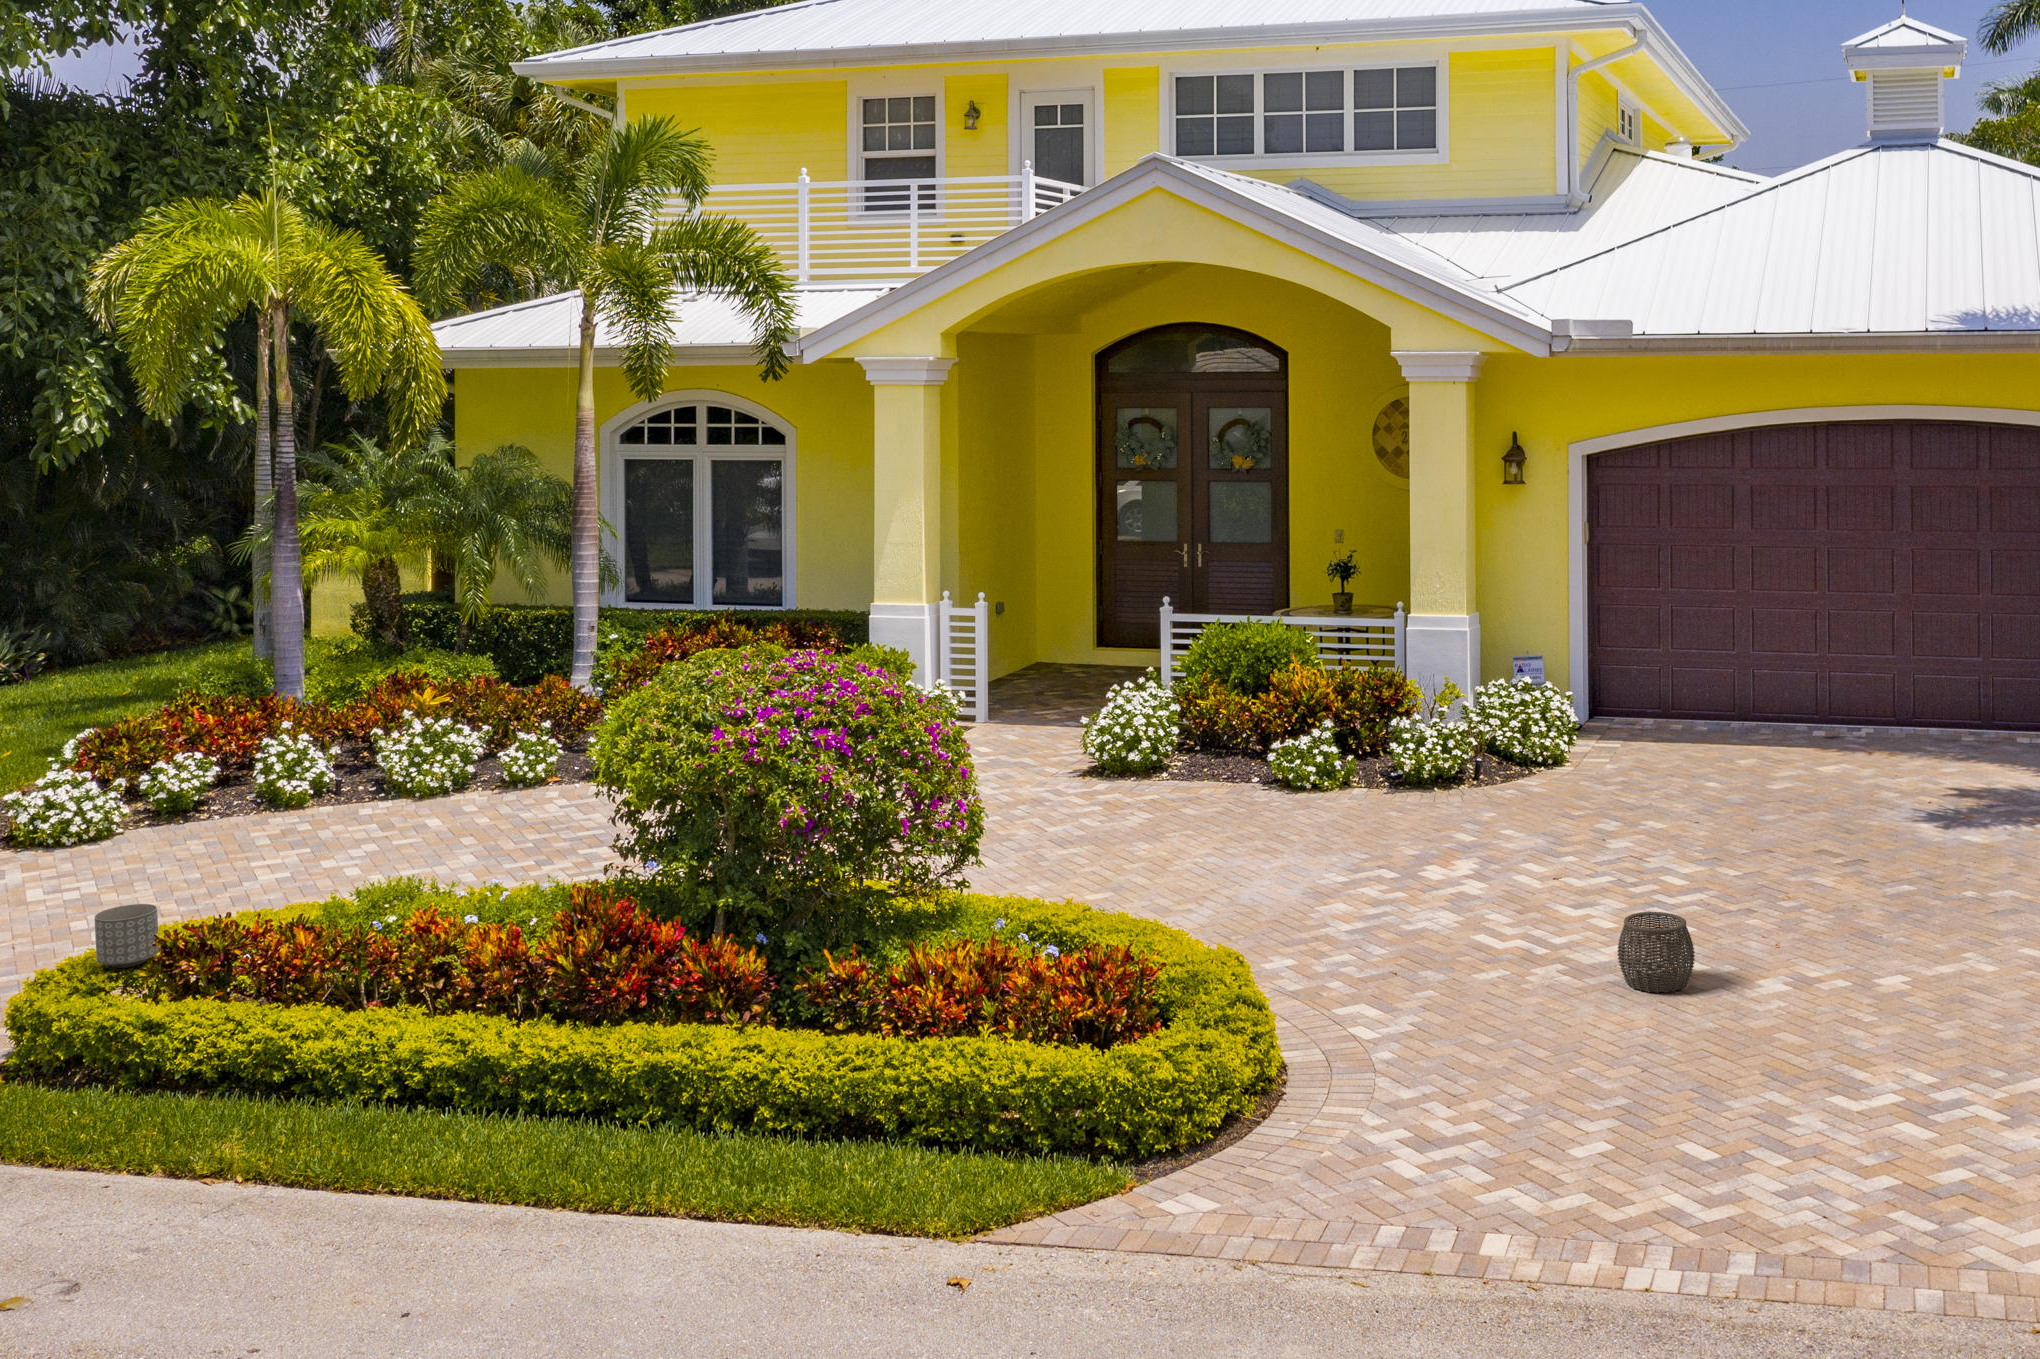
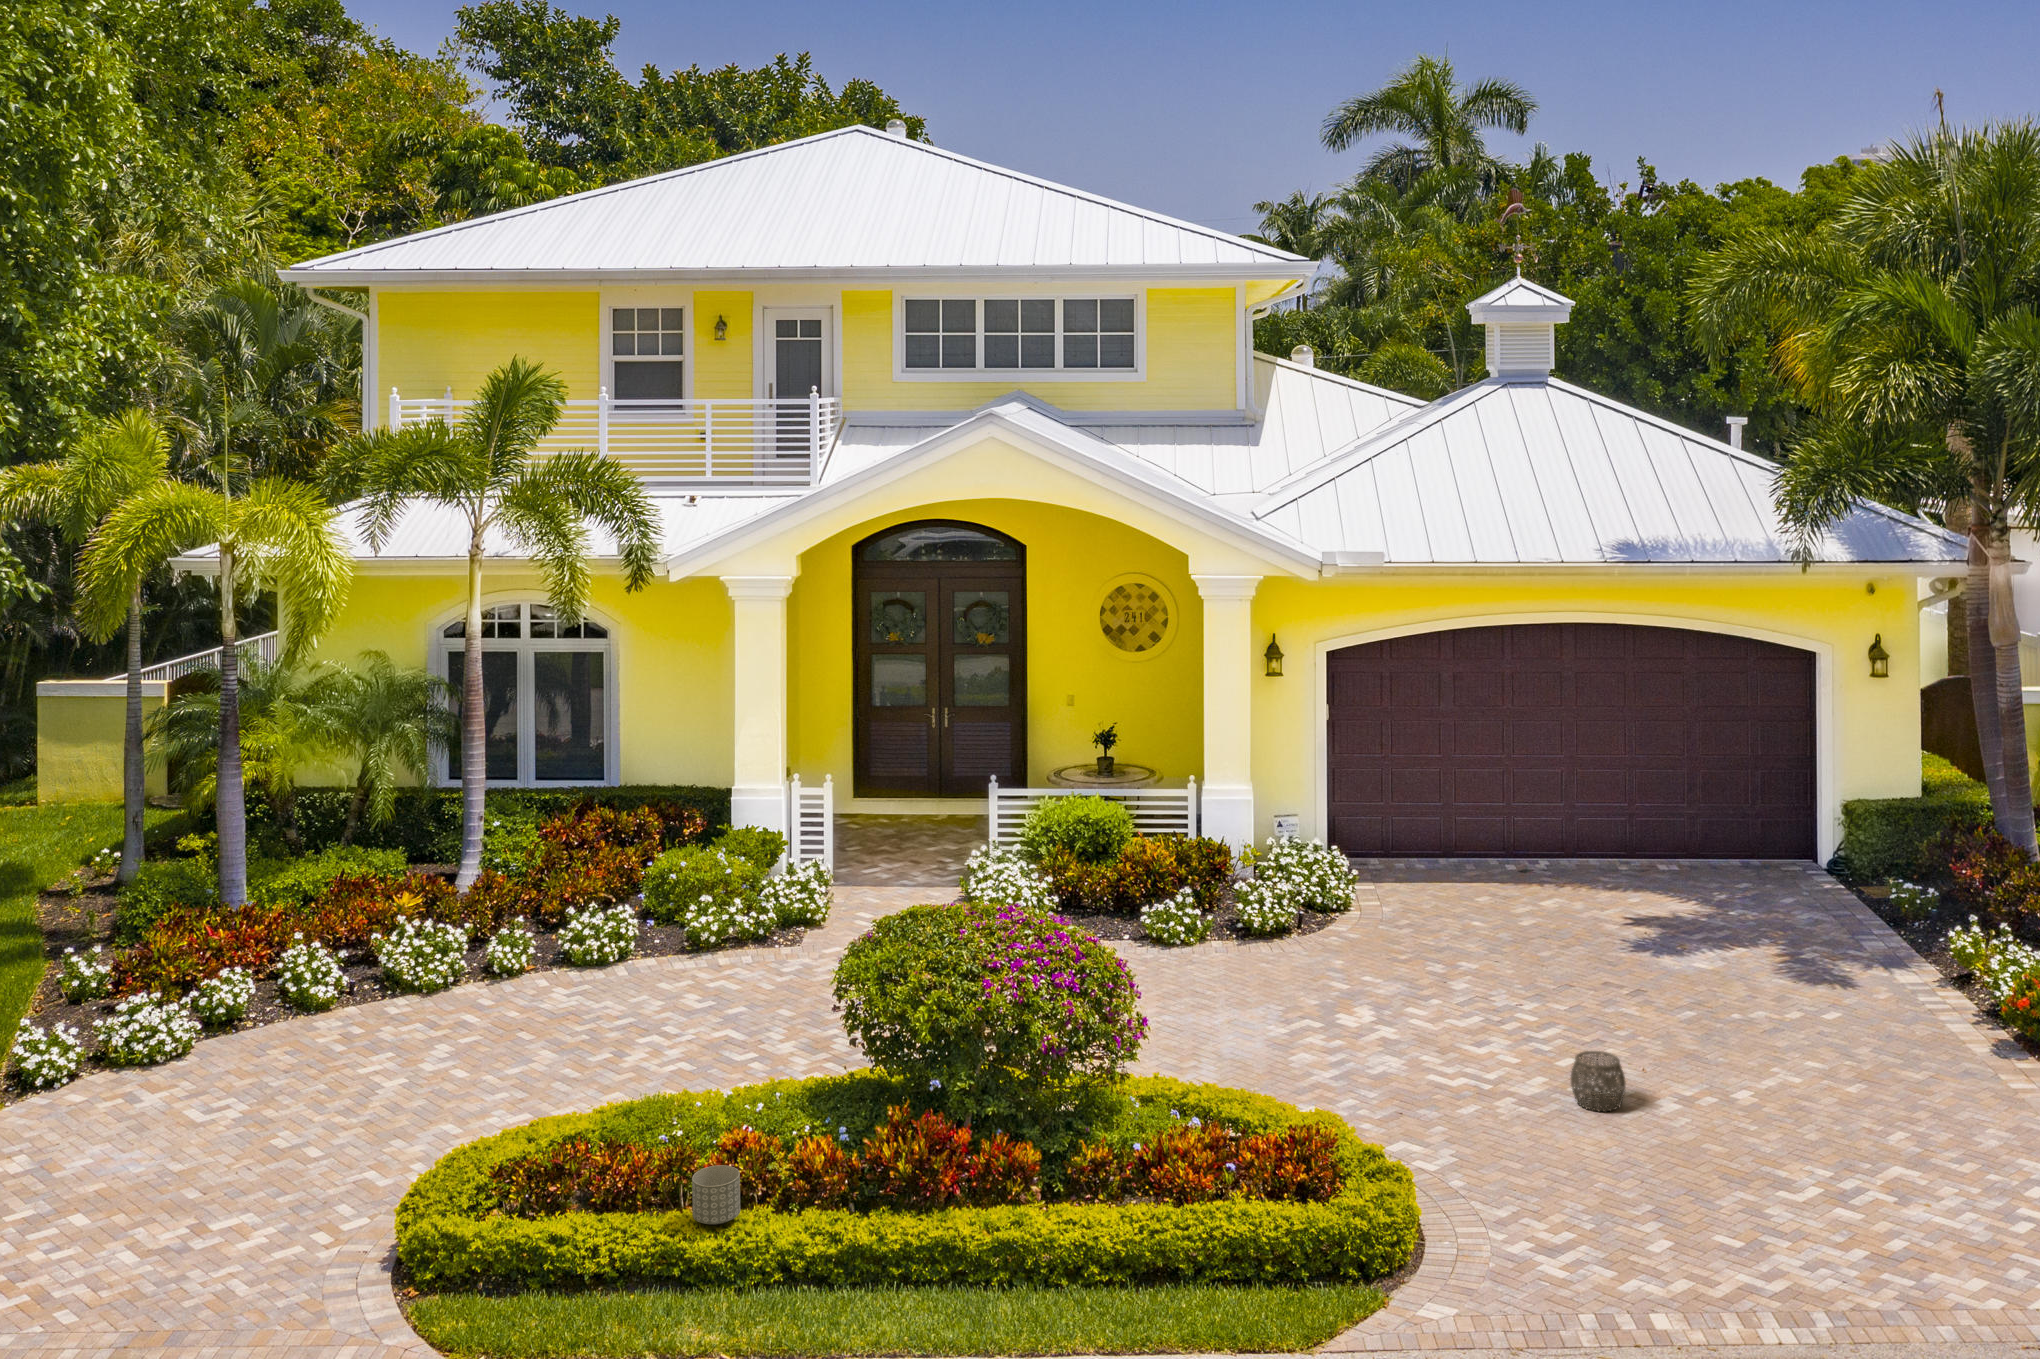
planter: present [94,904,159,968] -> present [692,1165,740,1225]

